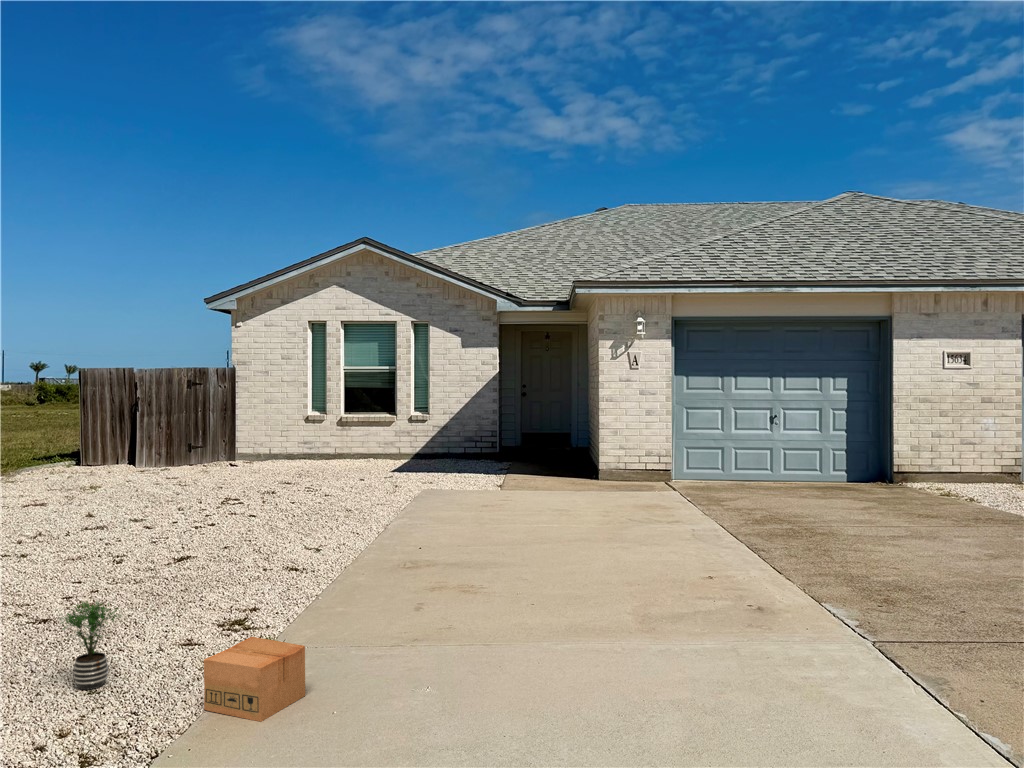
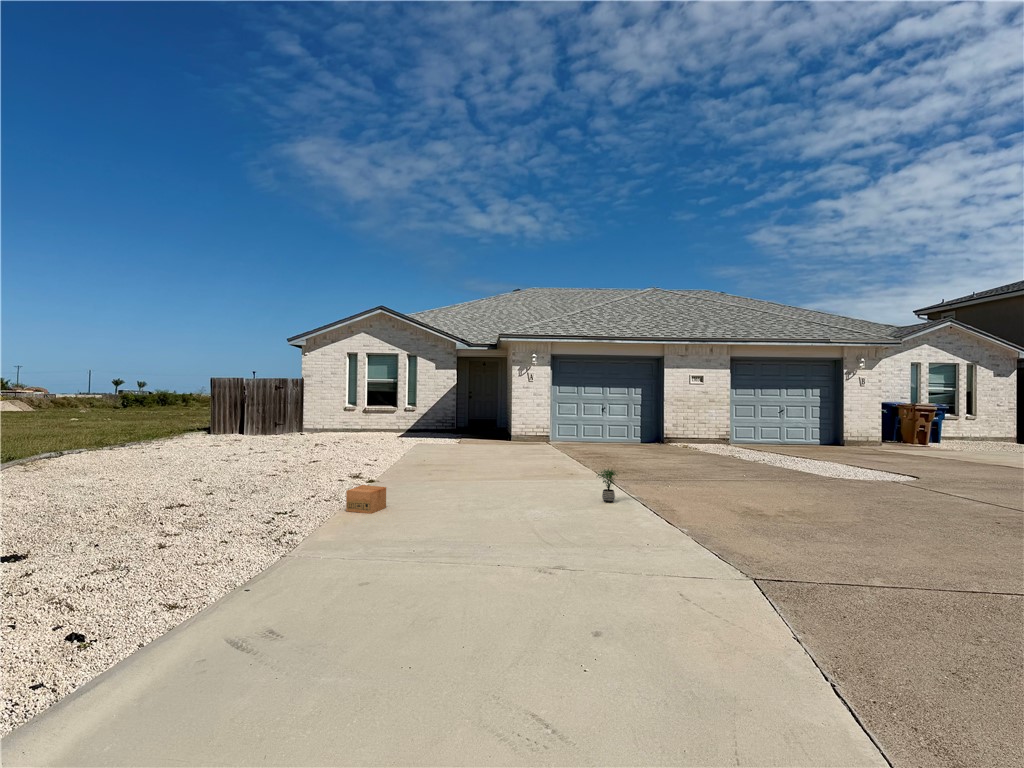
potted plant: present [59,602,121,690] -> present [597,469,617,503]

